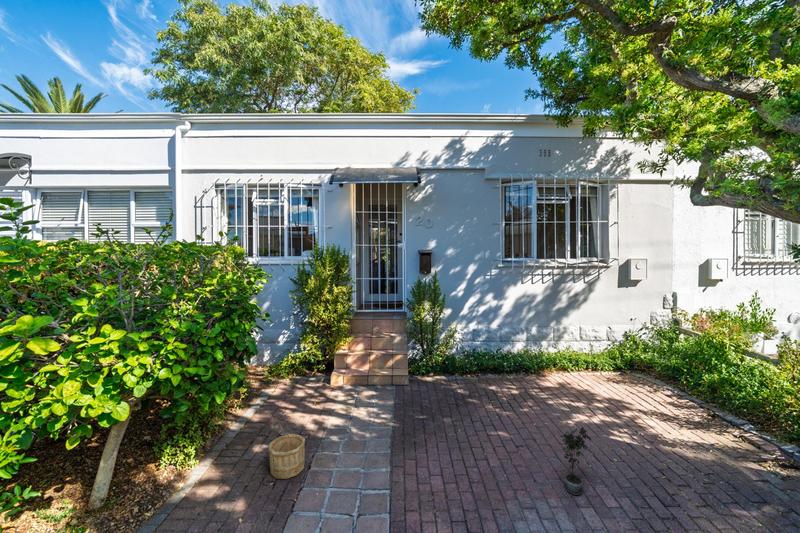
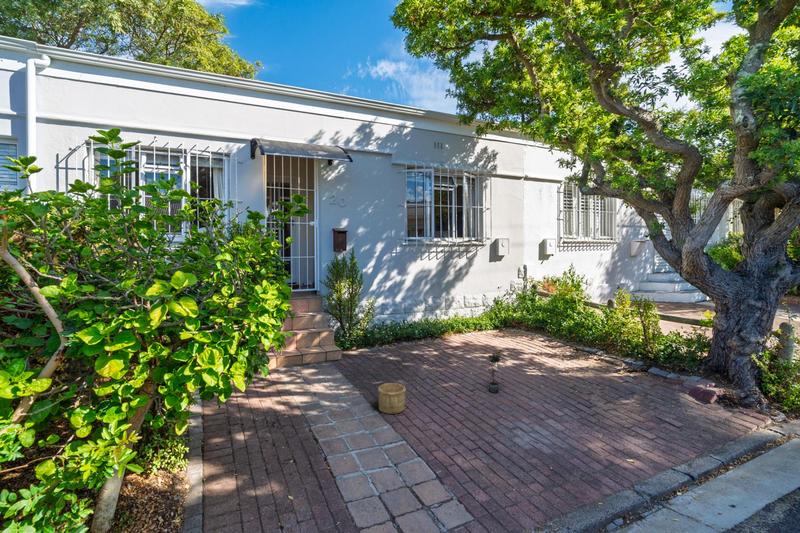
wooden bucket: present [268,434,305,479] -> present [378,383,406,414]

